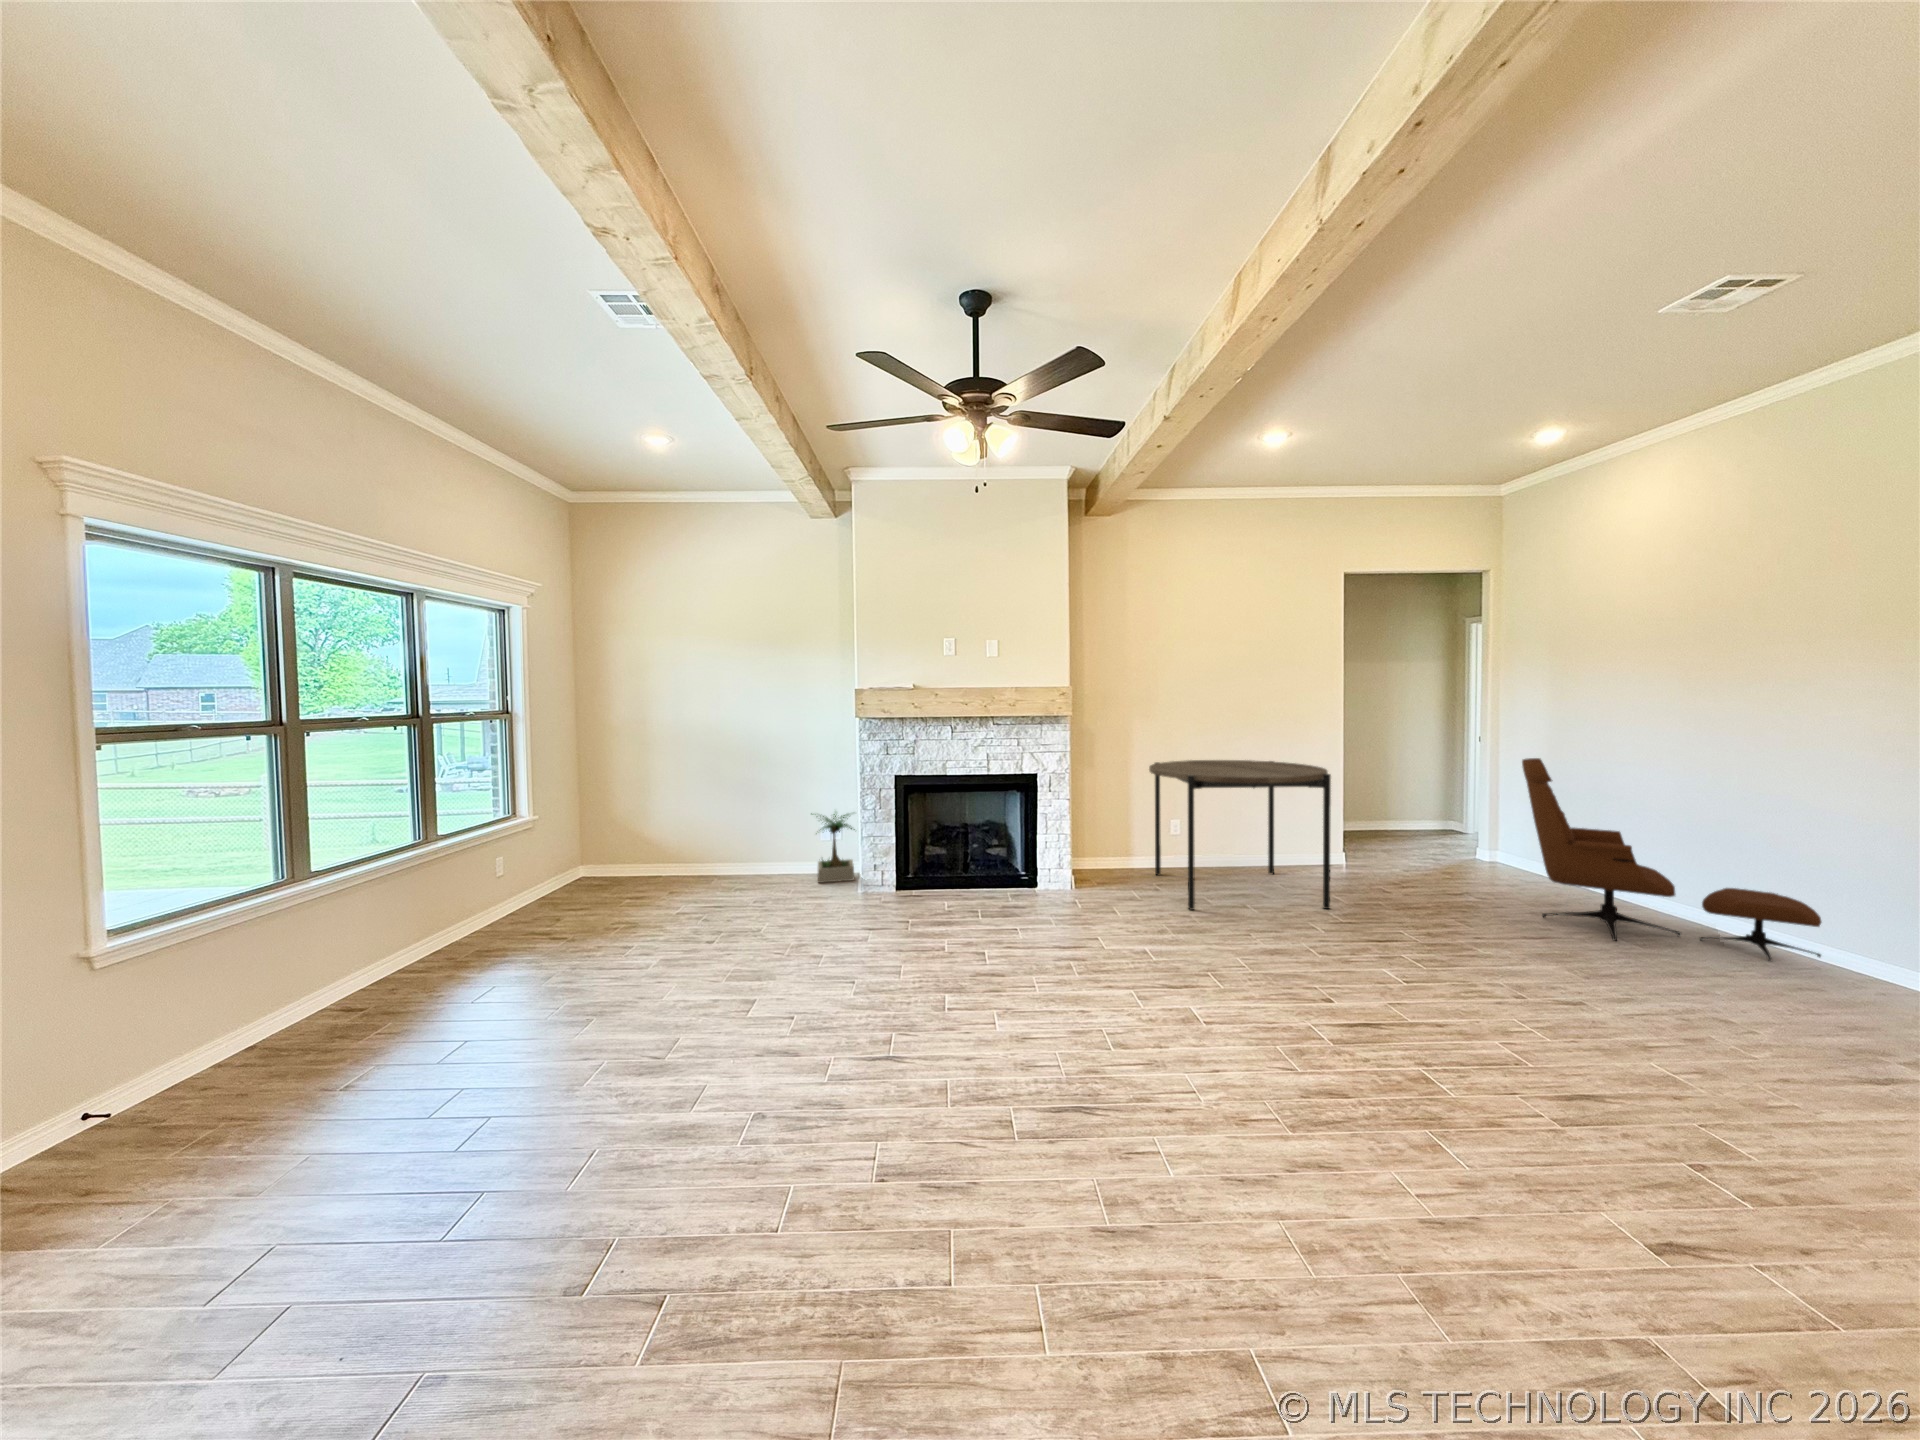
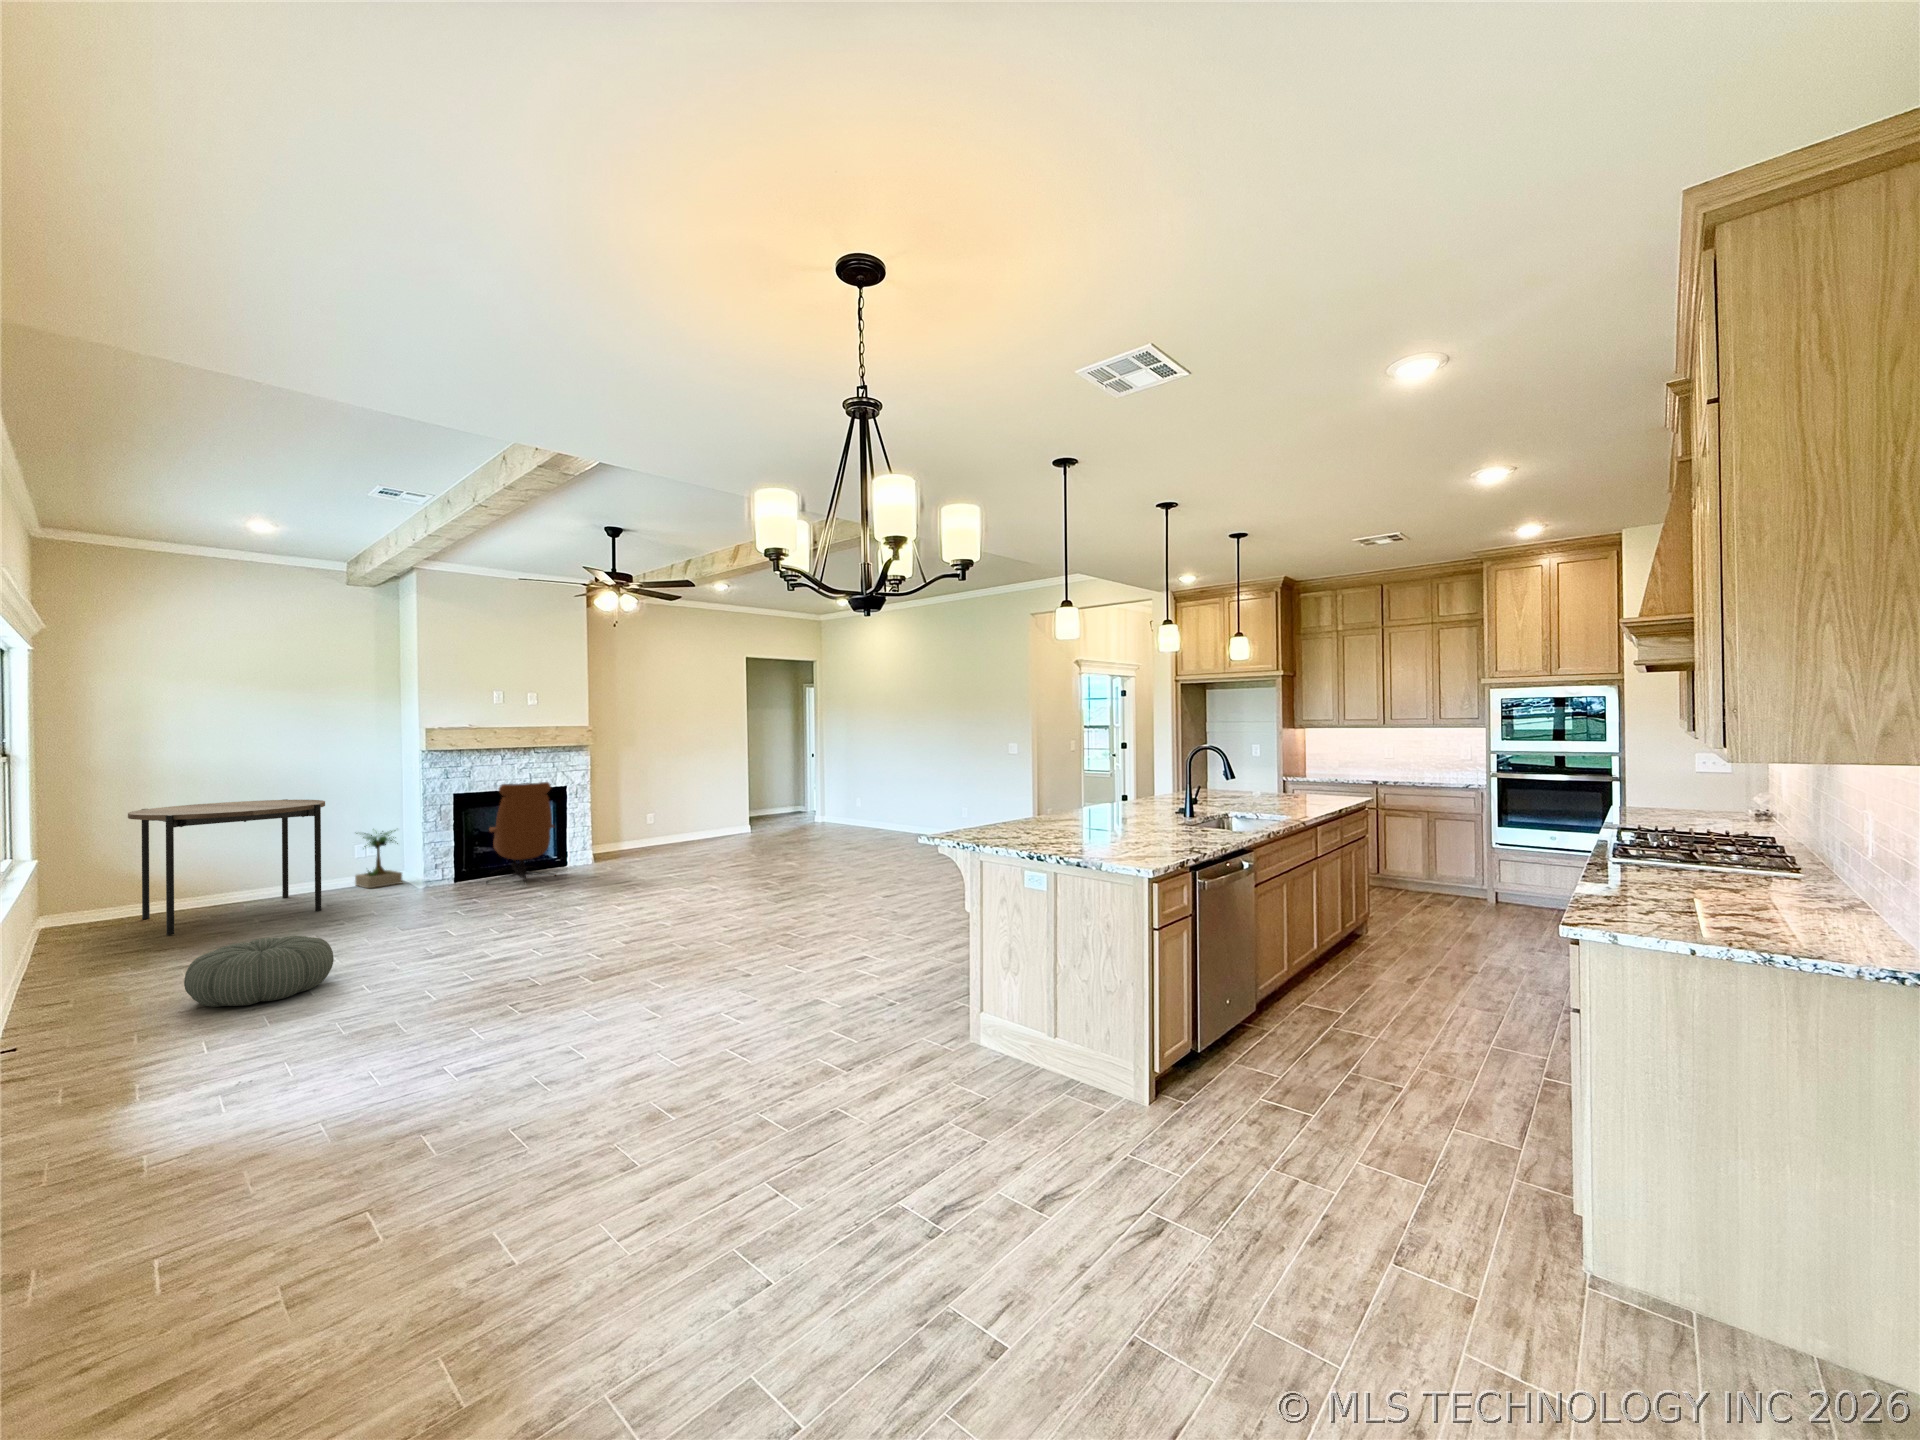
lounge chair: present [1522,758,1821,961] -> present [487,782,555,884]
dining table: present [1149,760,1331,910] -> present [128,799,325,935]
pouf: none [194,1024,448,1182] -> present [184,936,334,1007]

